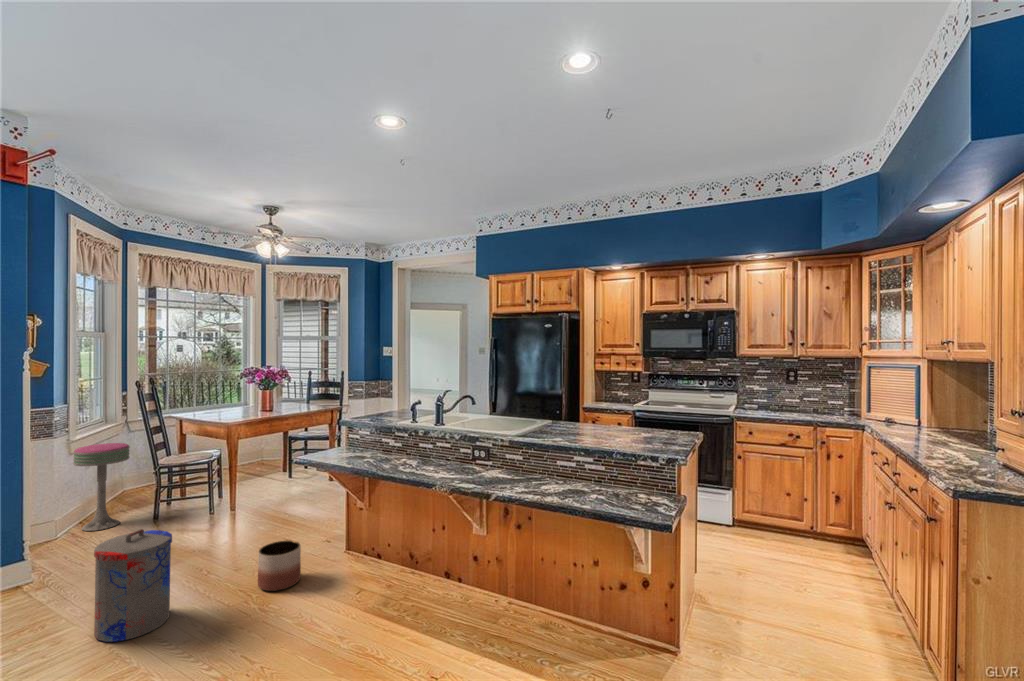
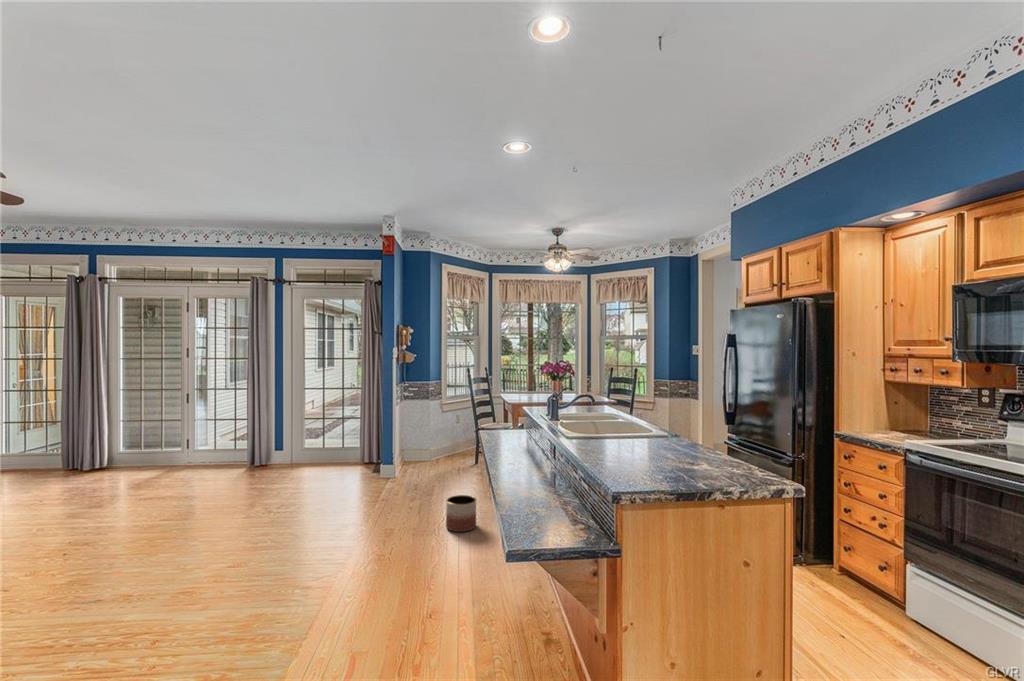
bar stool: present [73,443,130,531] -> none [436,408,465,464]
trash can: present [94,529,172,642] -> none [361,459,401,525]

